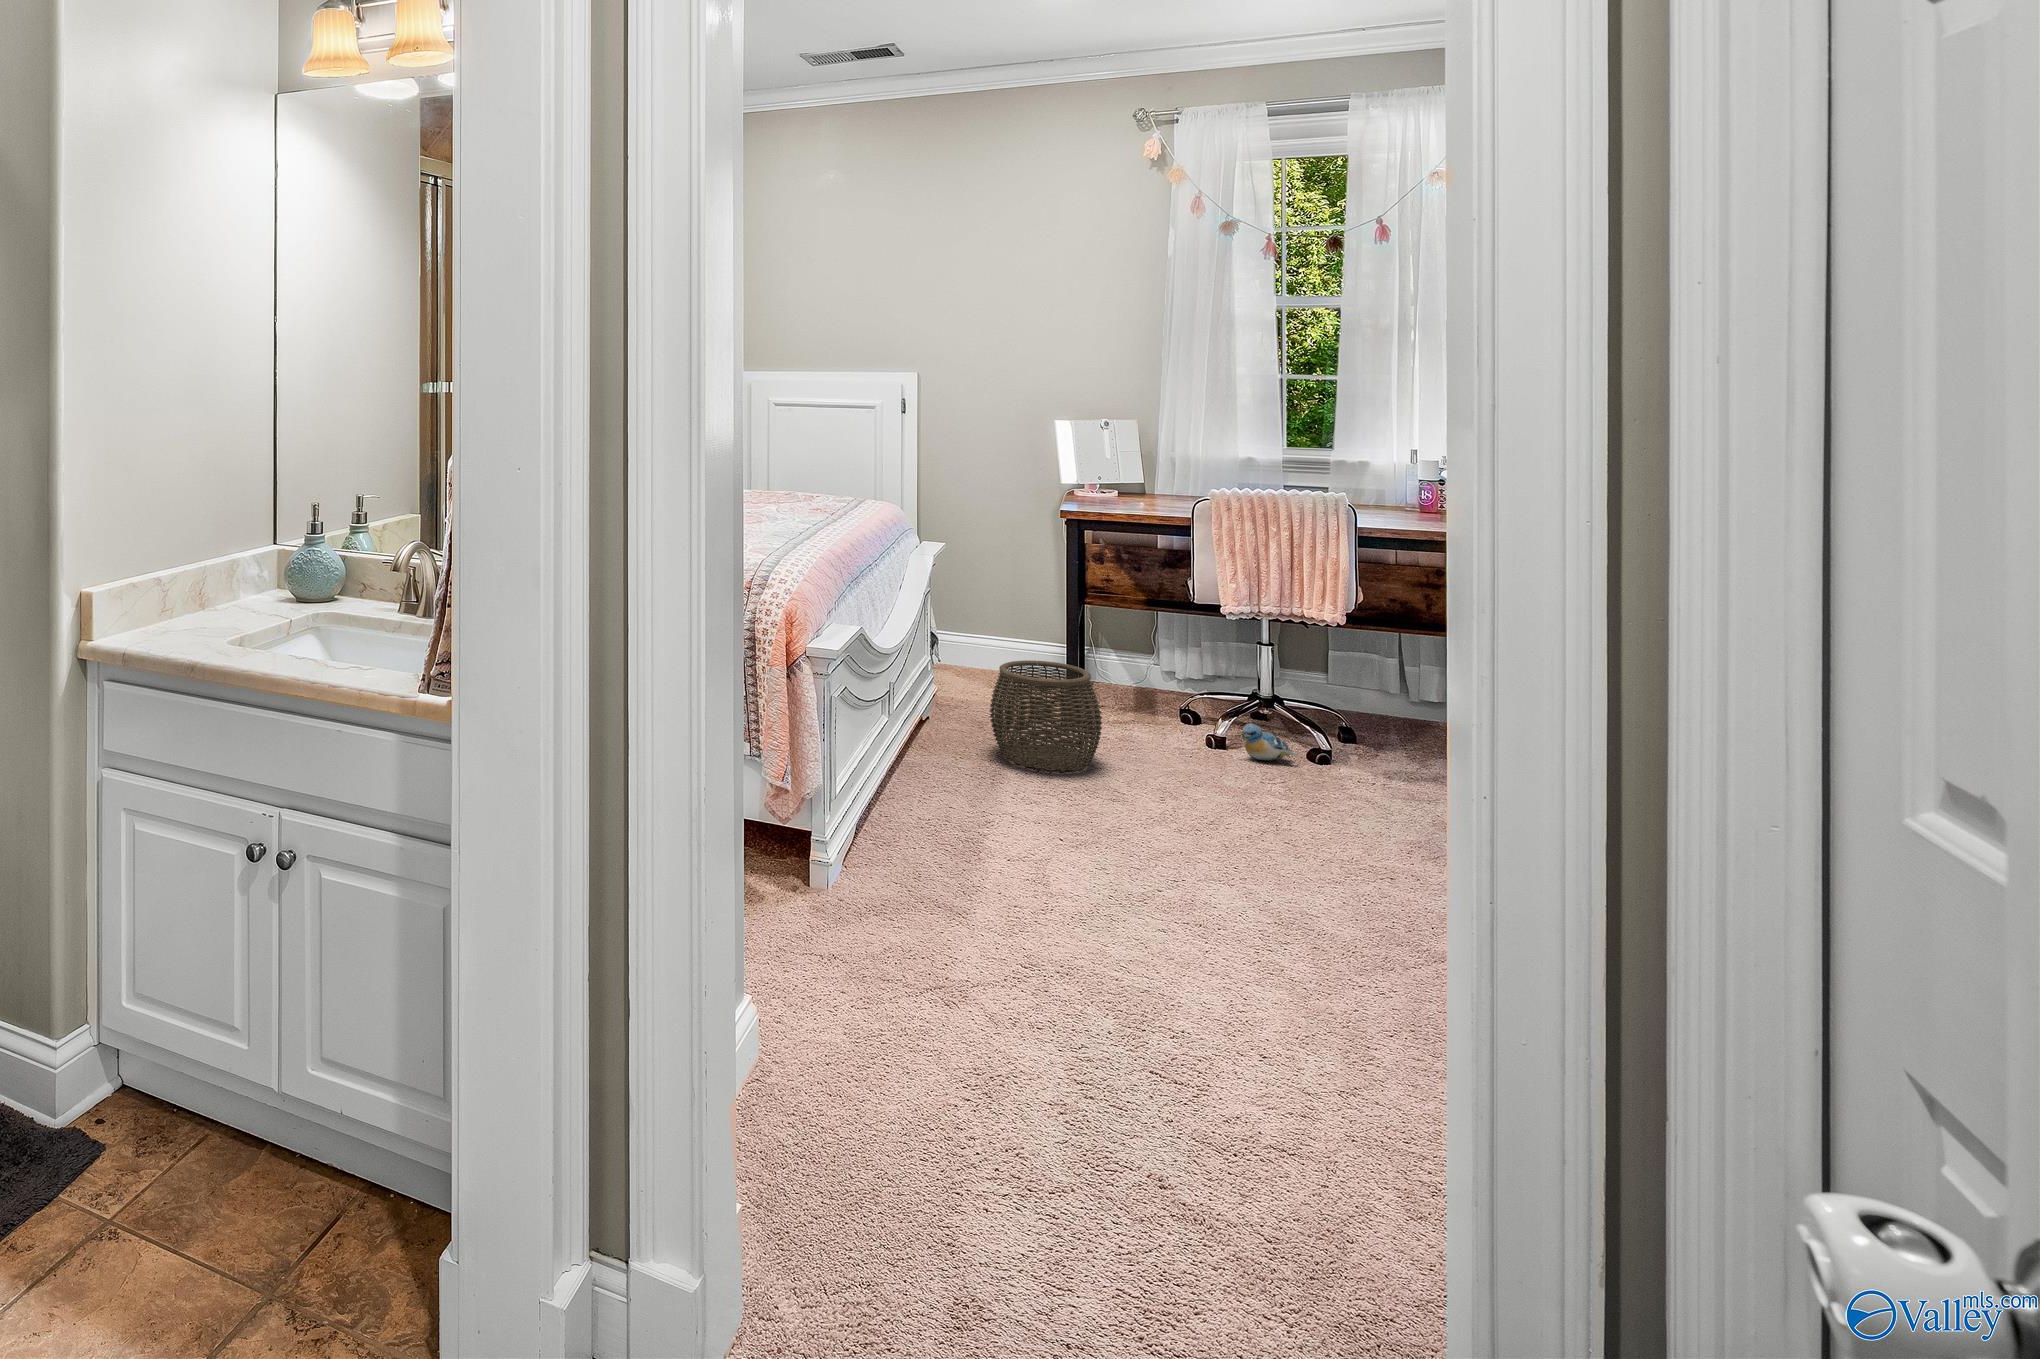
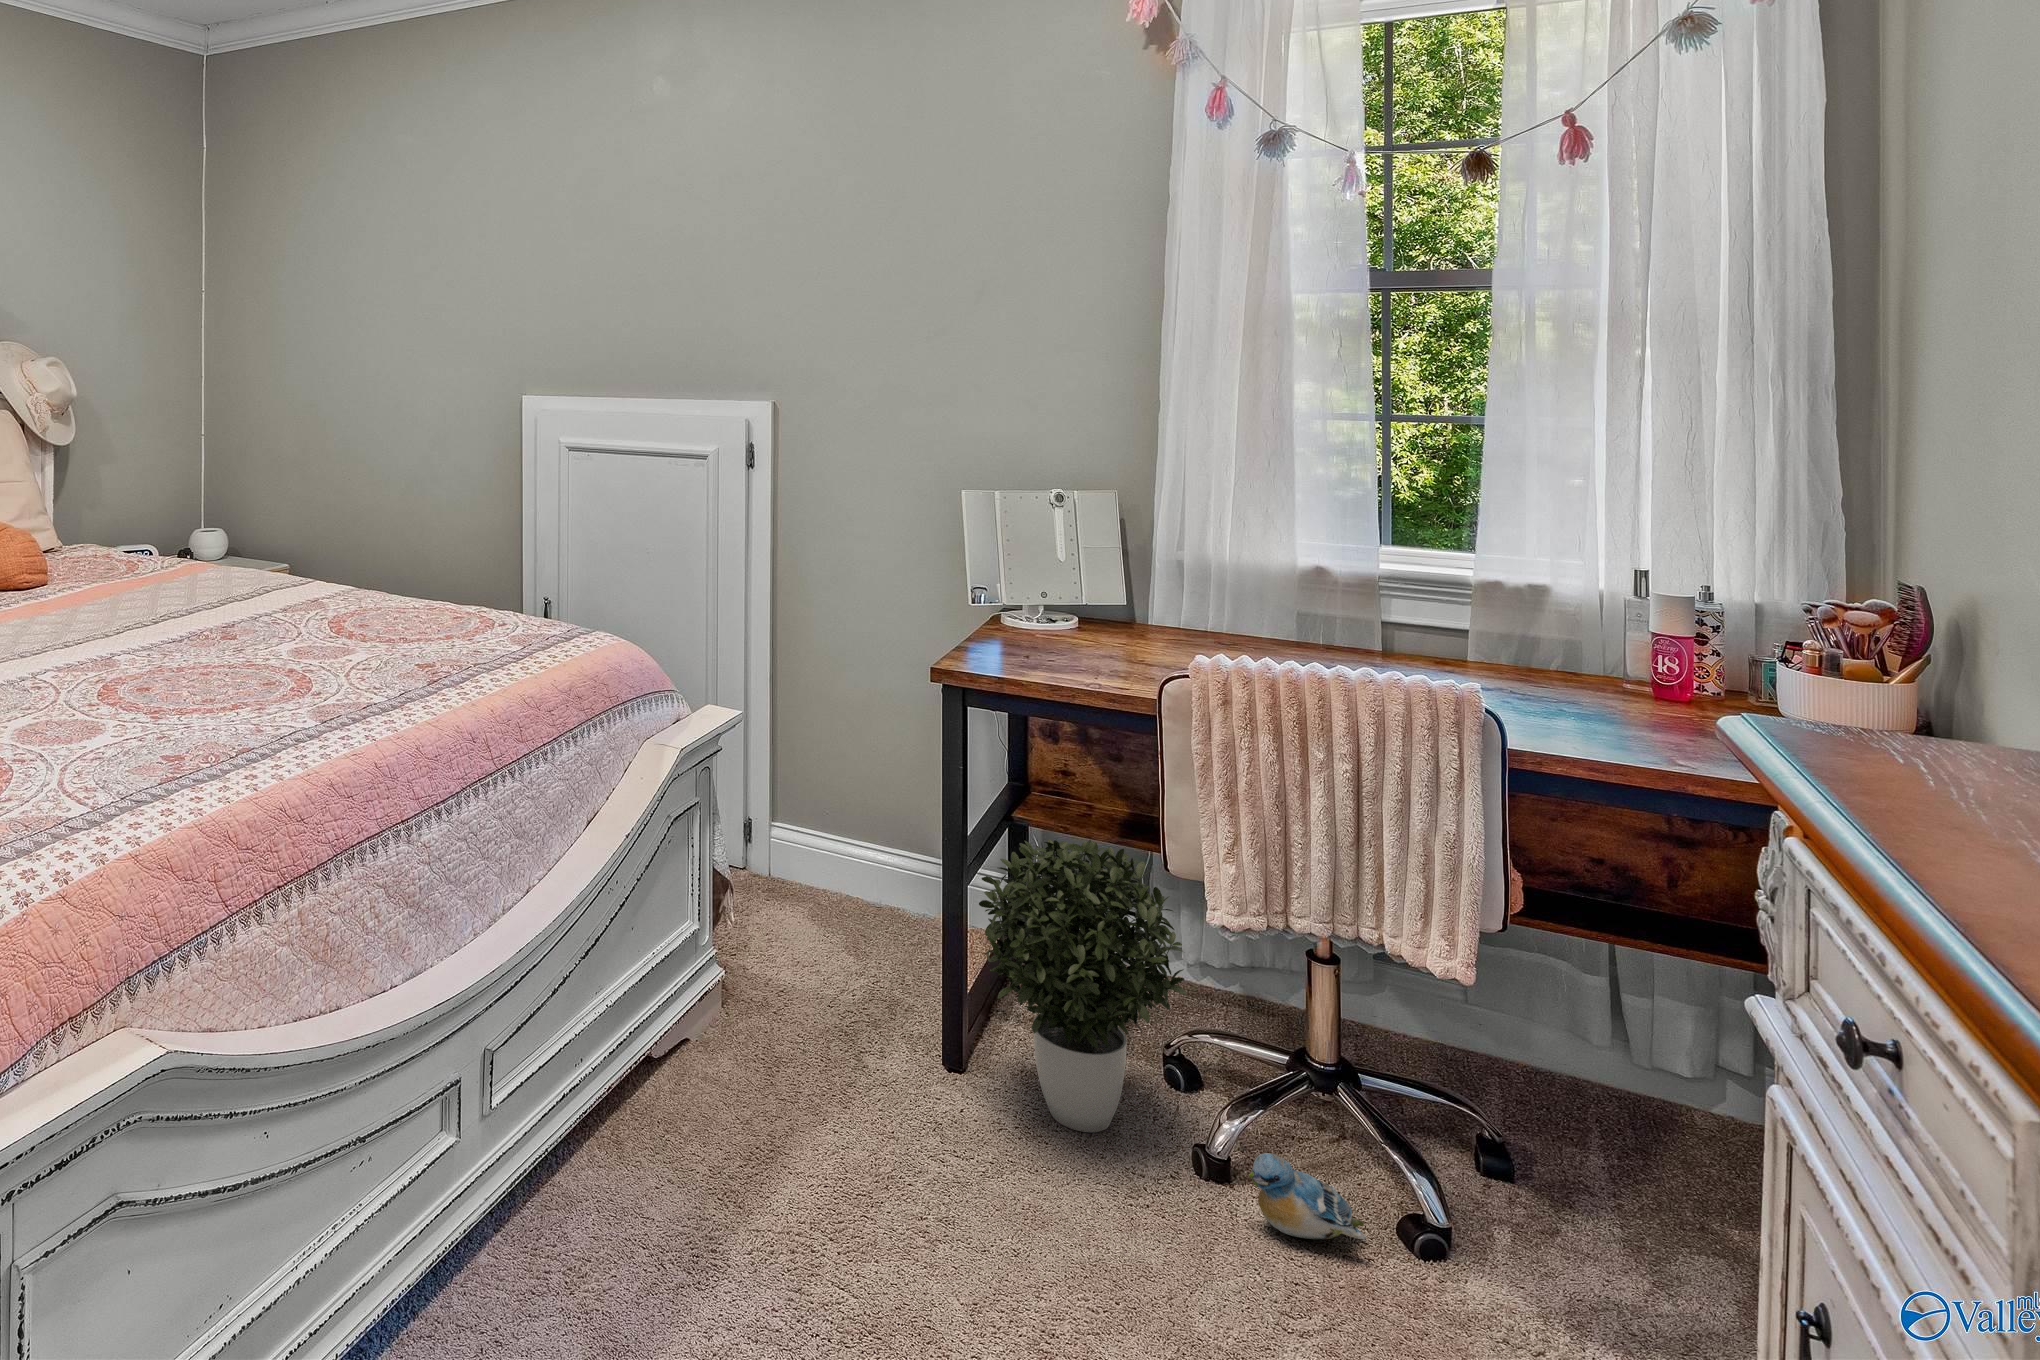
potted plant: none [1090,593,1202,738] -> present [979,839,1186,1132]
woven basket: present [990,660,1102,772] -> none [726,982,943,1260]

